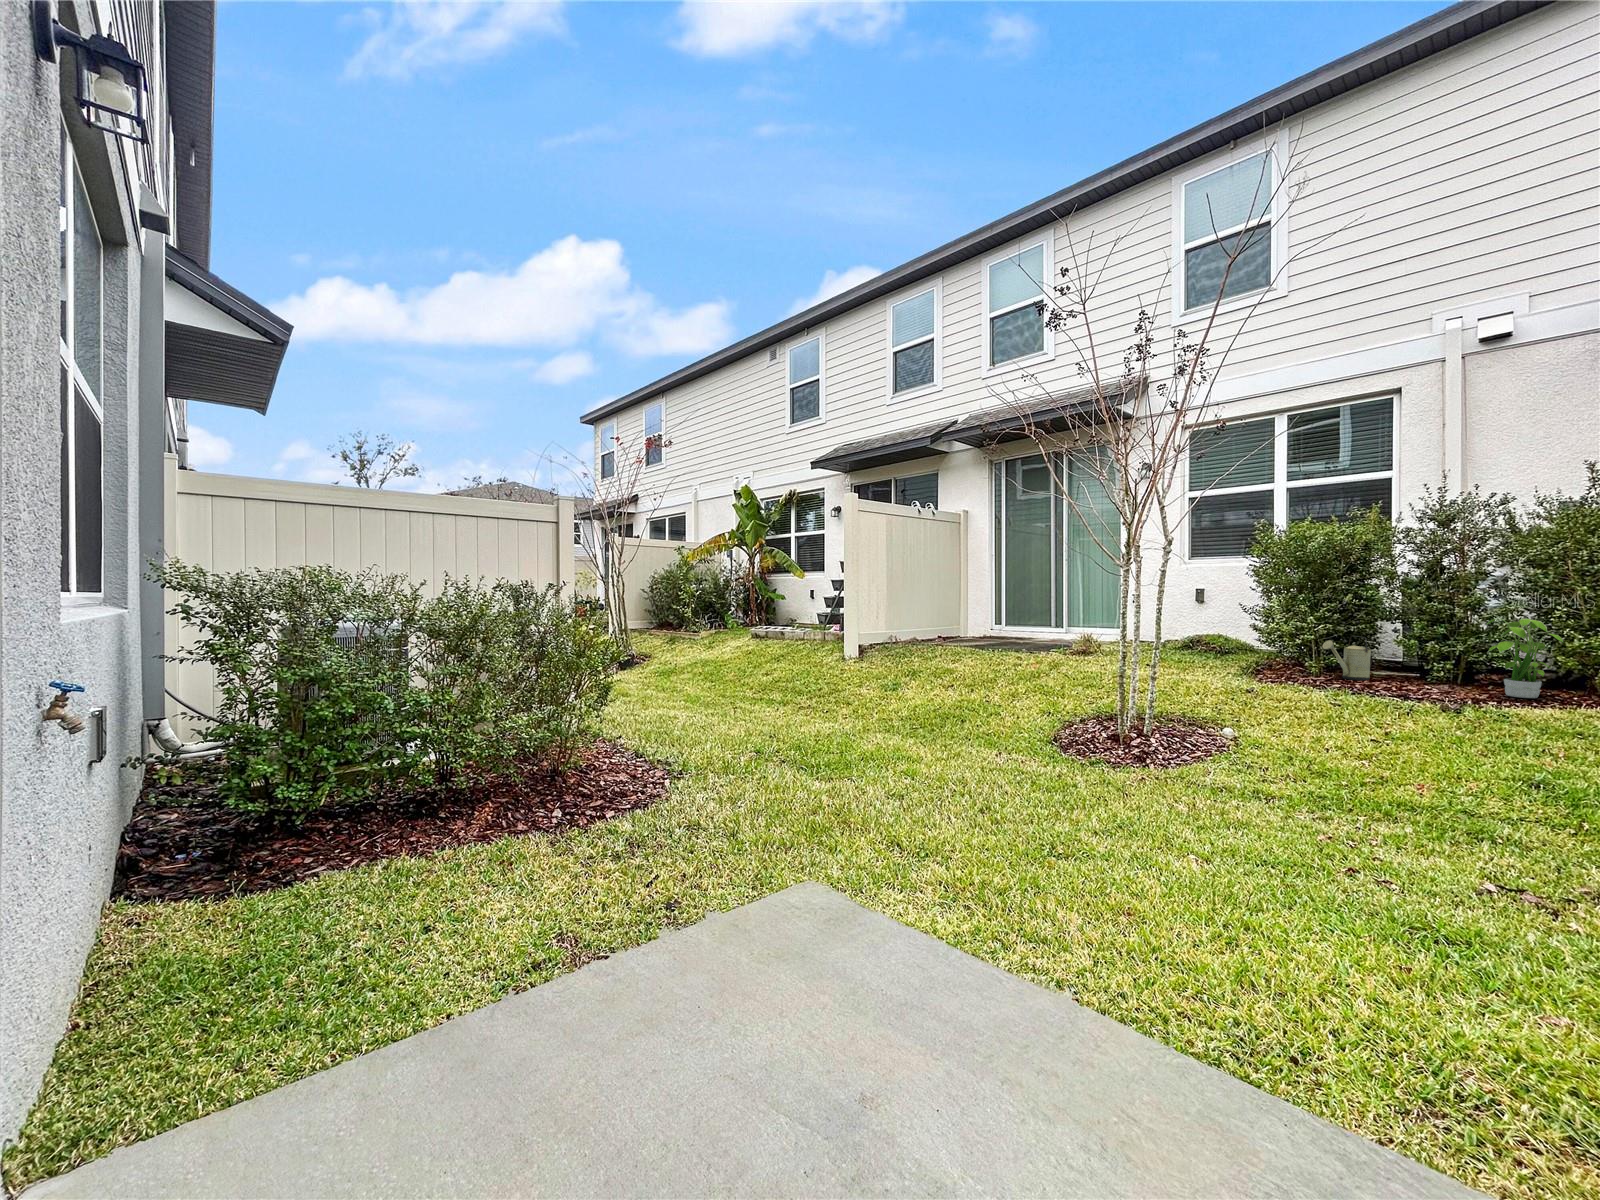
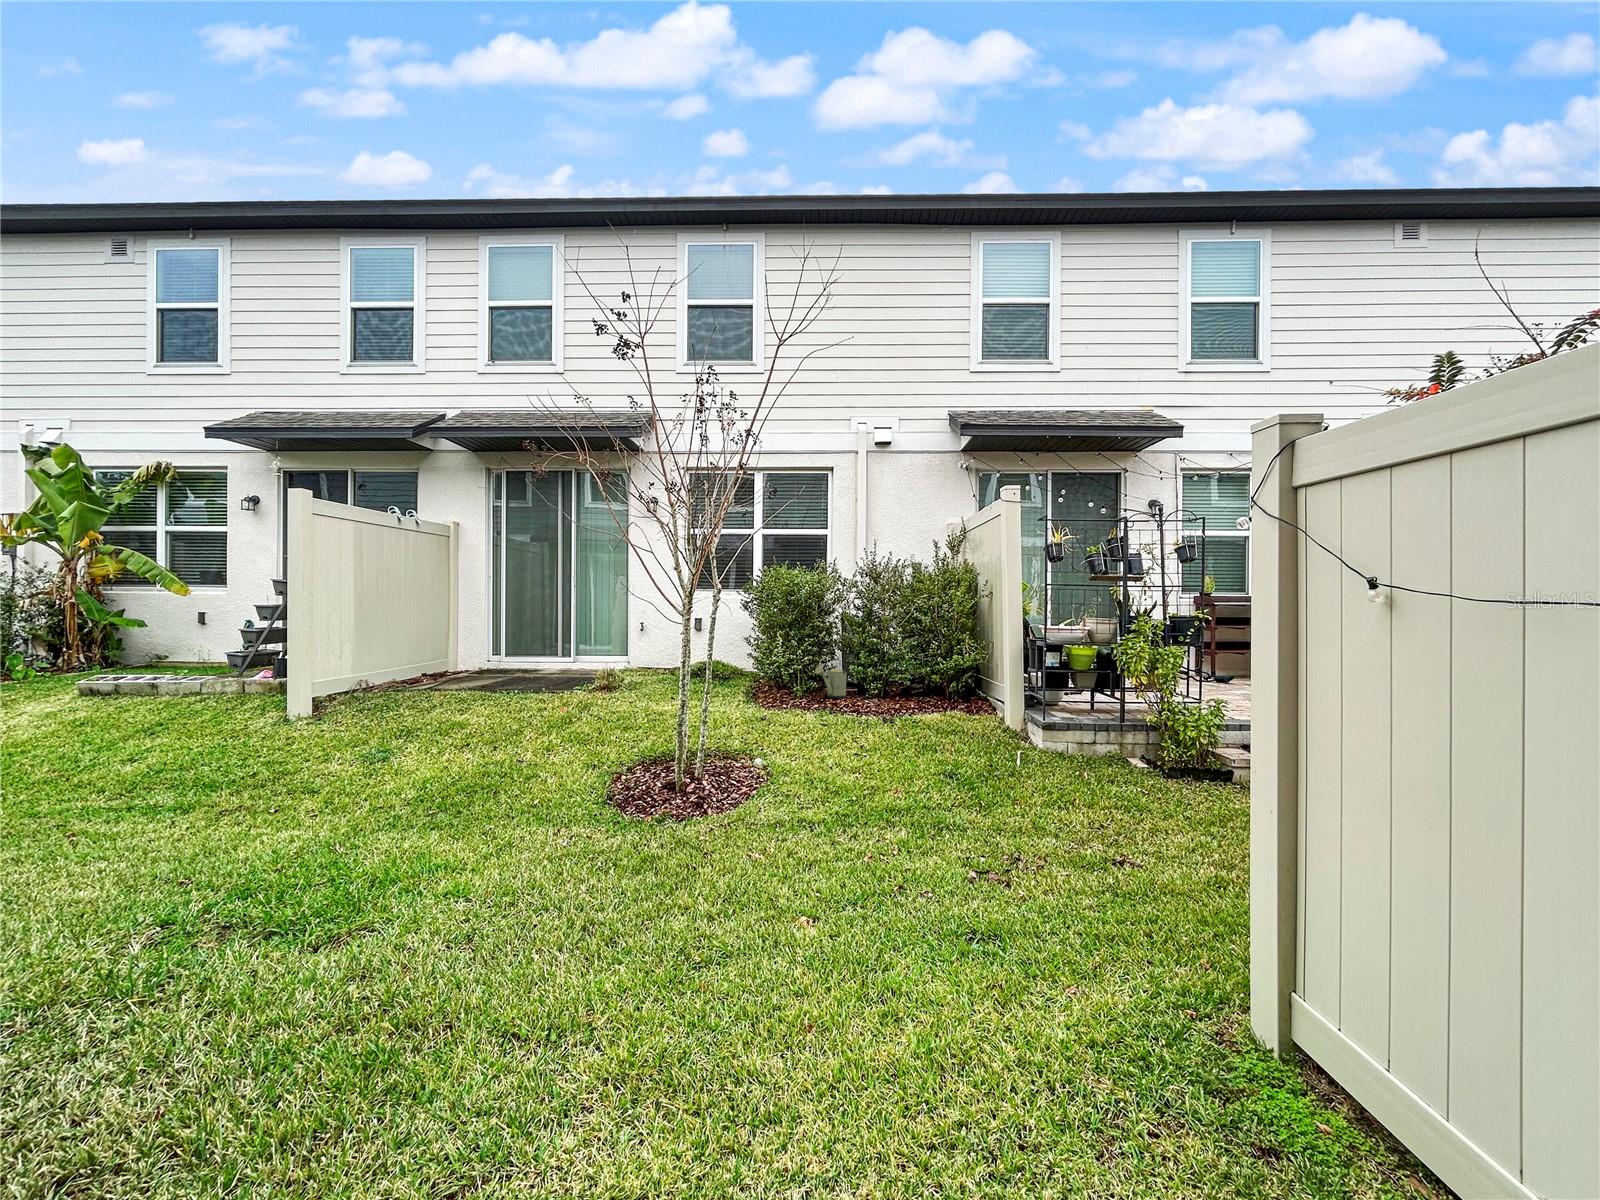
potted plant: present [1486,618,1563,698] -> none [921,642,965,705]

